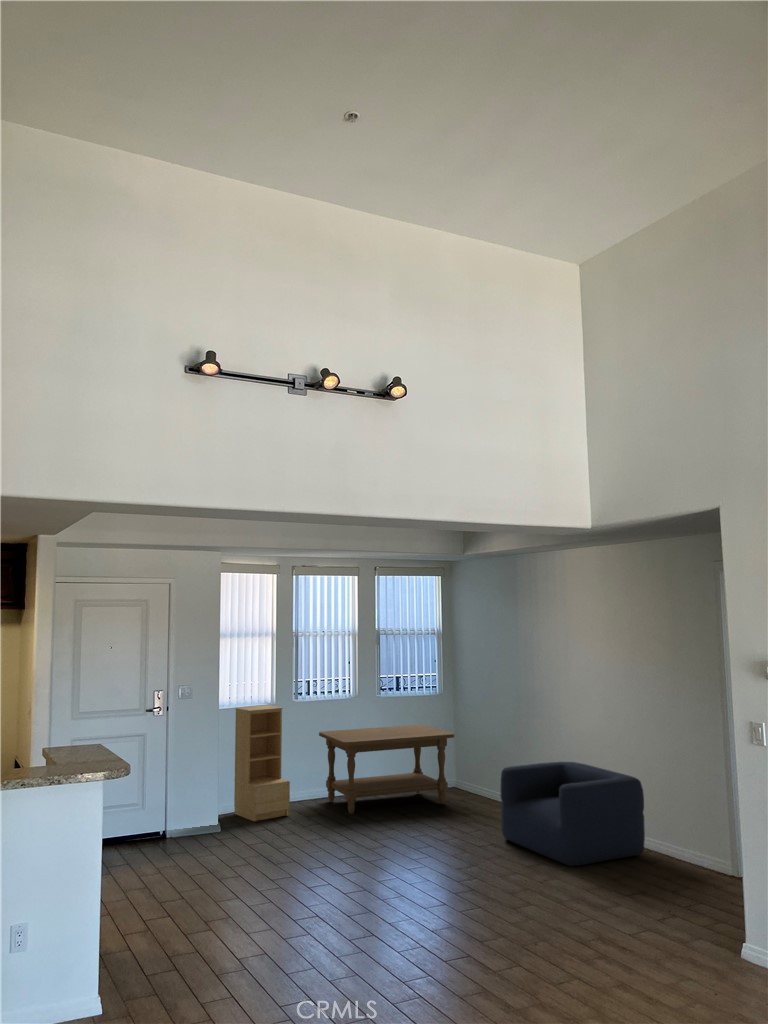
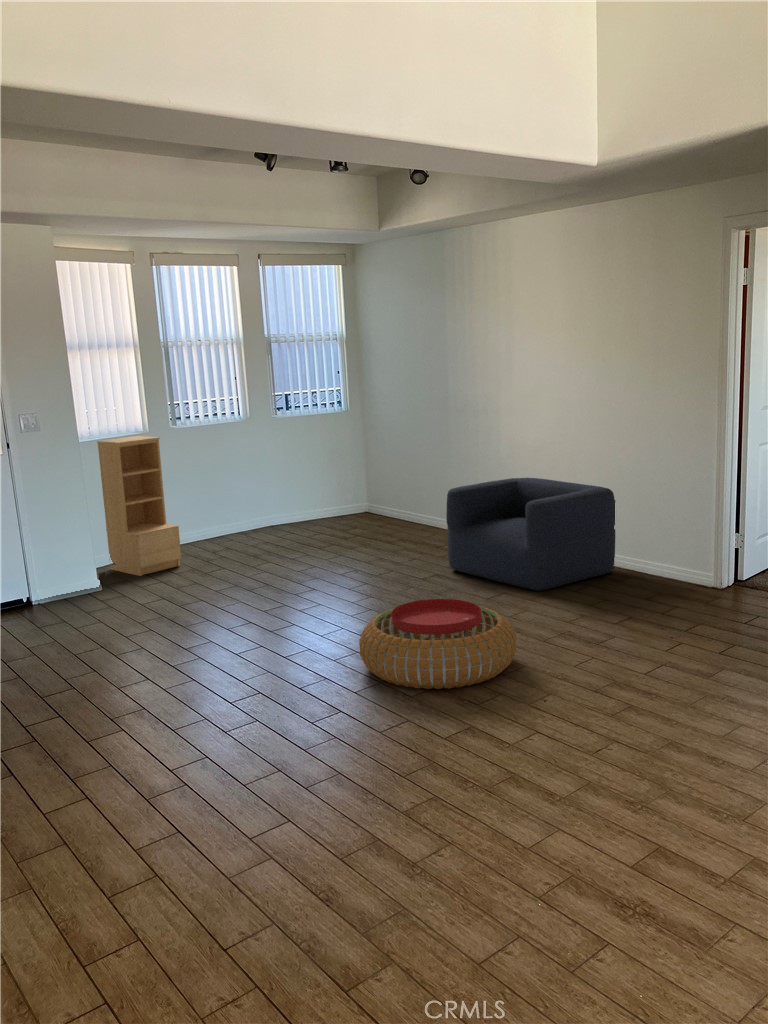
coffee table: present [319,725,454,814] -> none [205,451,374,559]
pouf: none [393,866,524,948] -> present [359,599,516,689]

